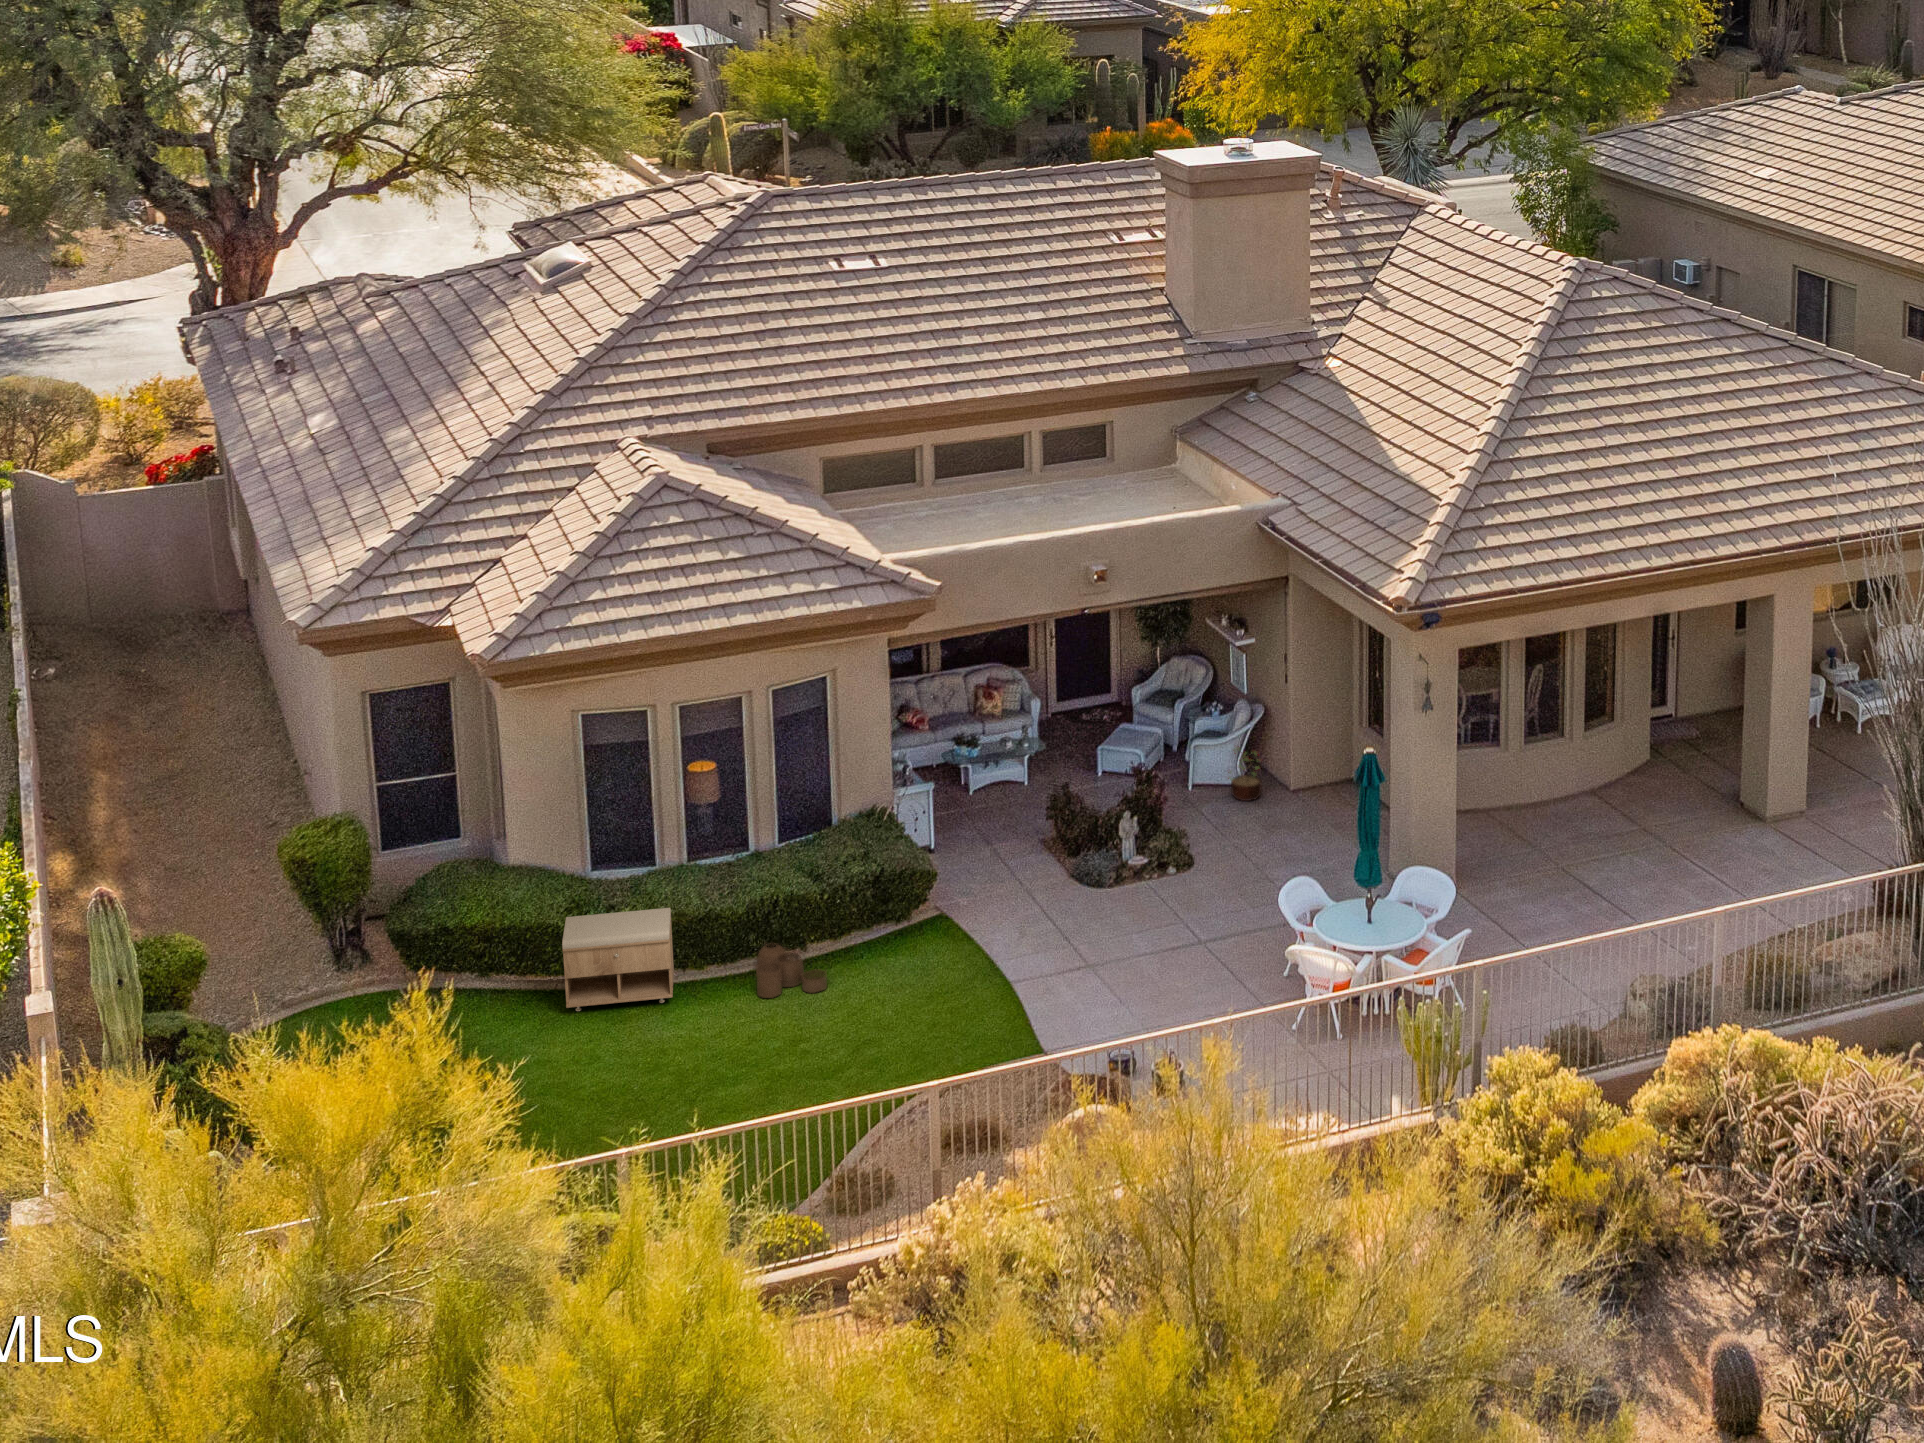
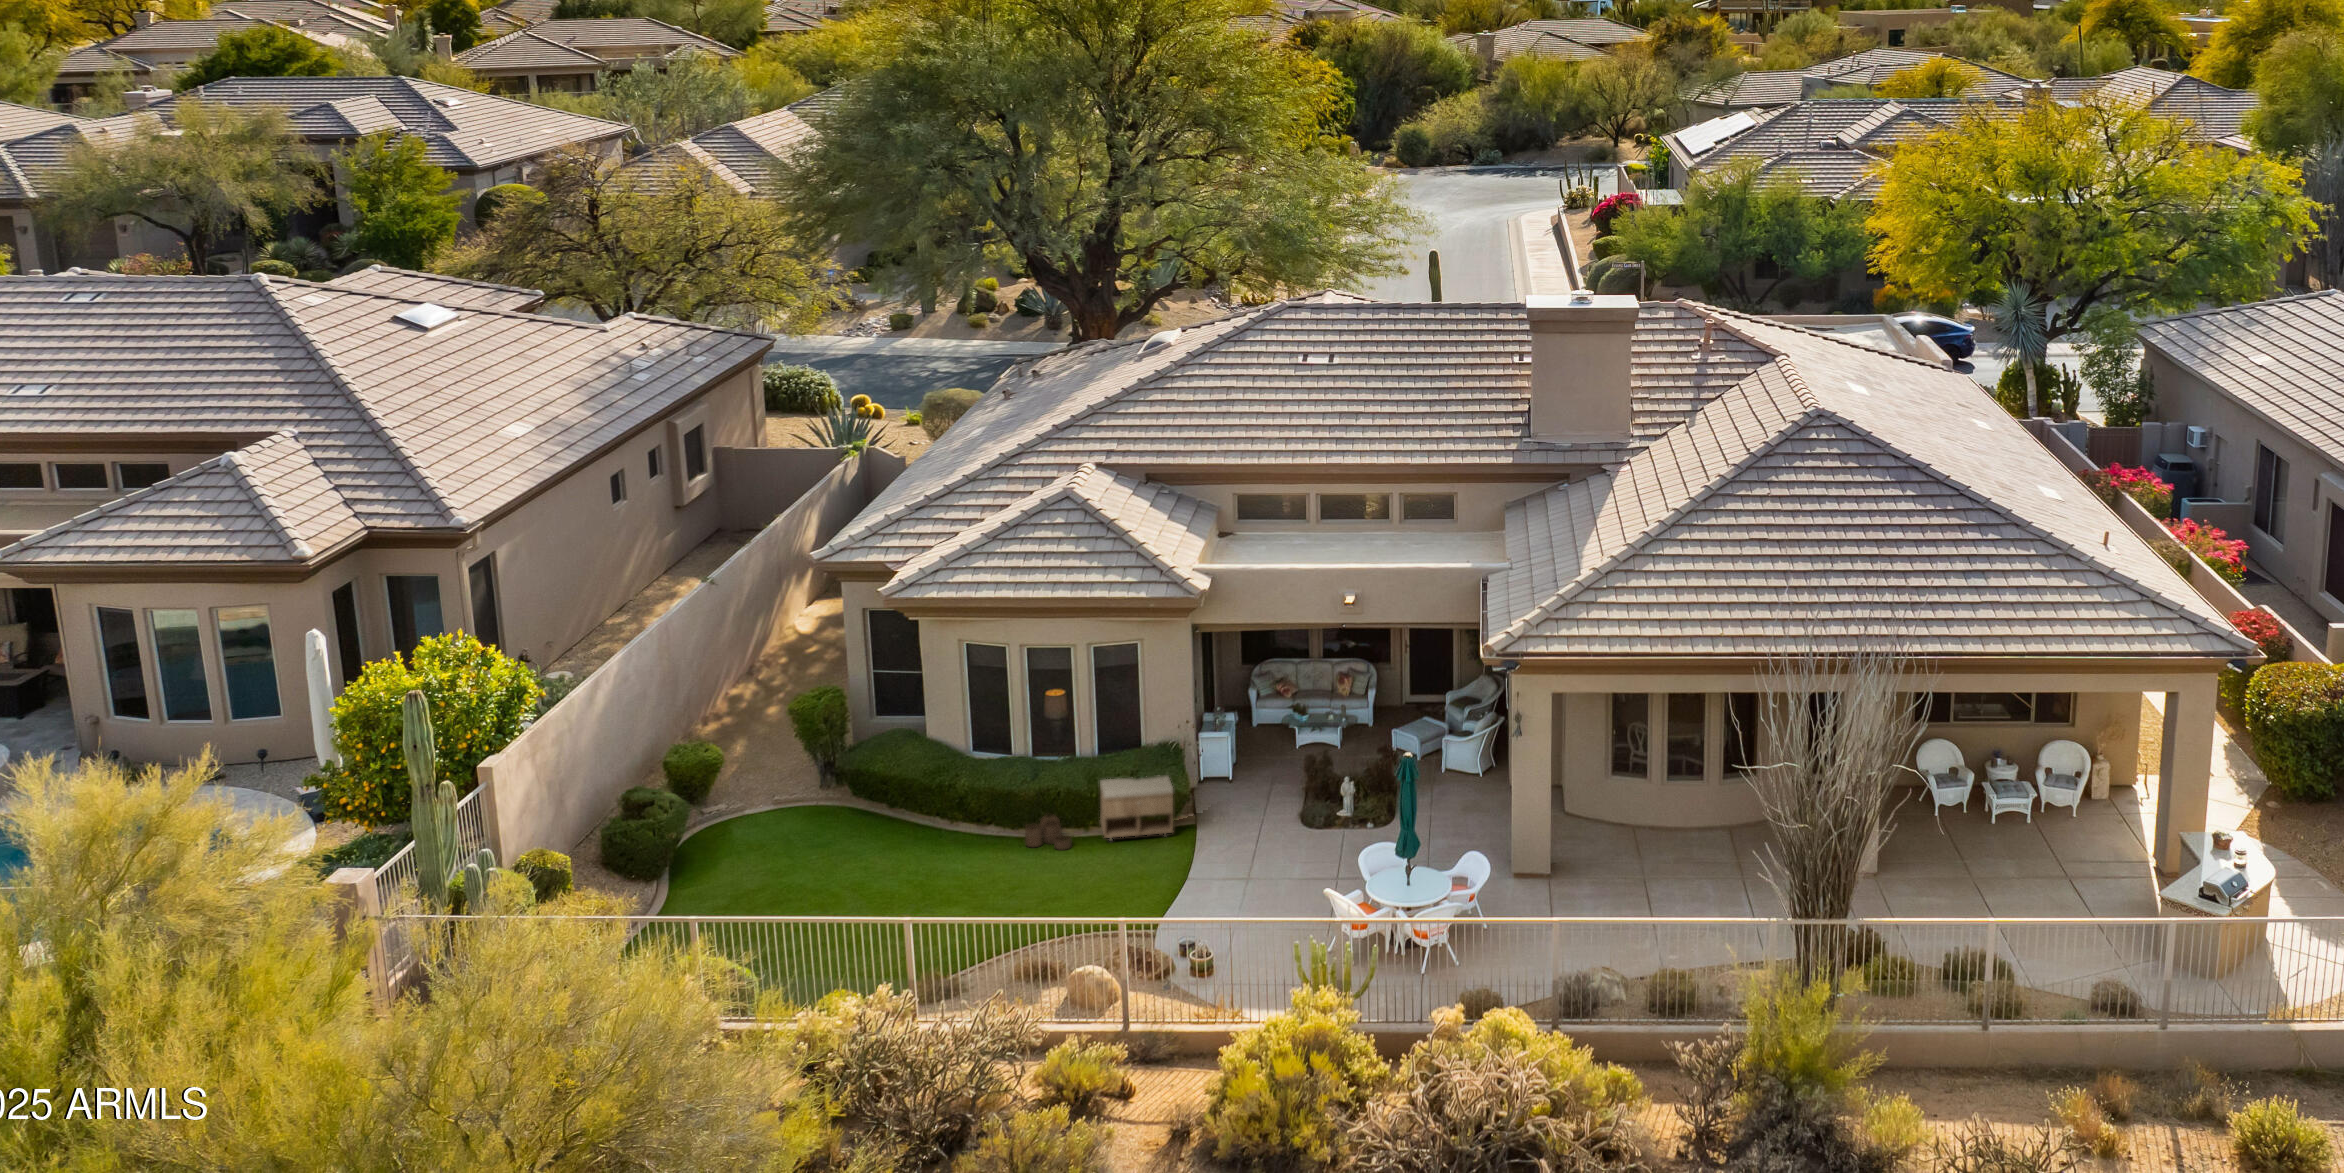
decorative plant: present [1228,746,1261,801] -> none [1448,747,1477,791]
storage bench: present [562,908,674,1011] -> present [1100,776,1173,840]

